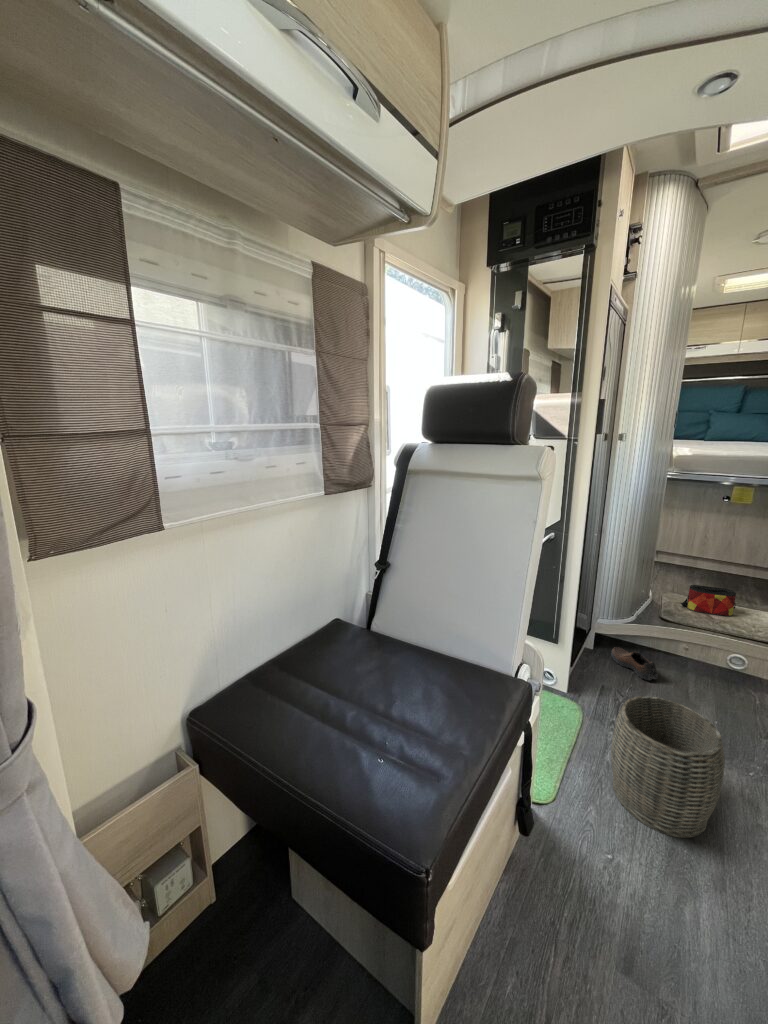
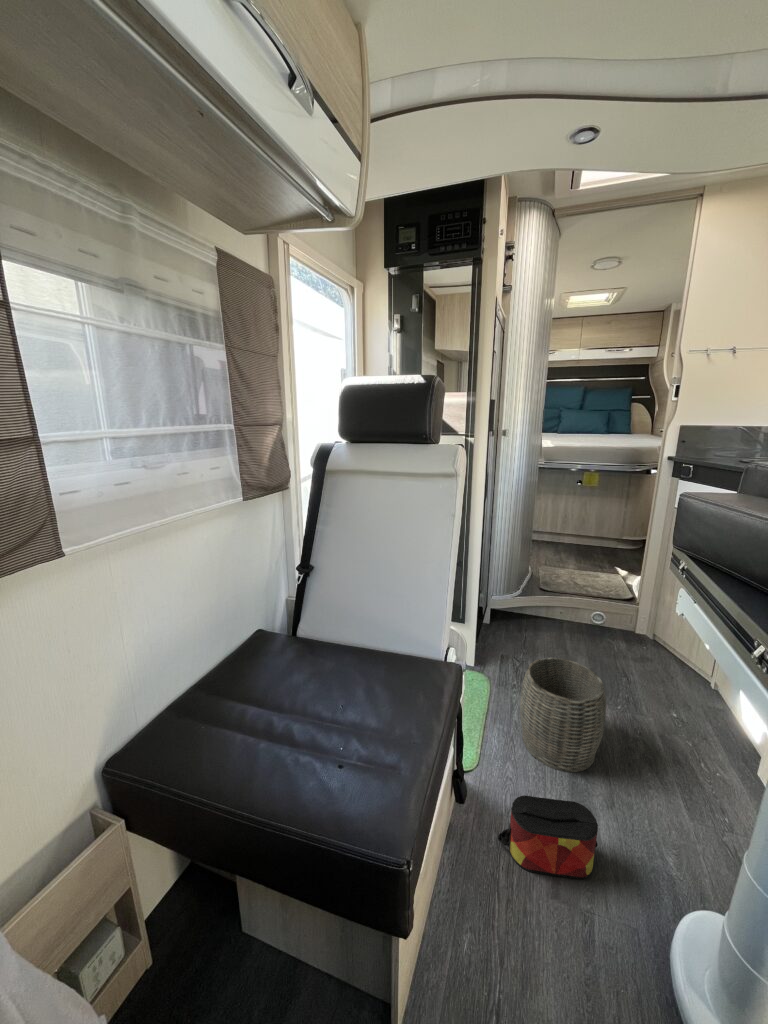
bag: present [681,585,736,617] -> present [498,795,598,879]
shoe: present [611,647,658,680] -> none [506,618,544,643]

